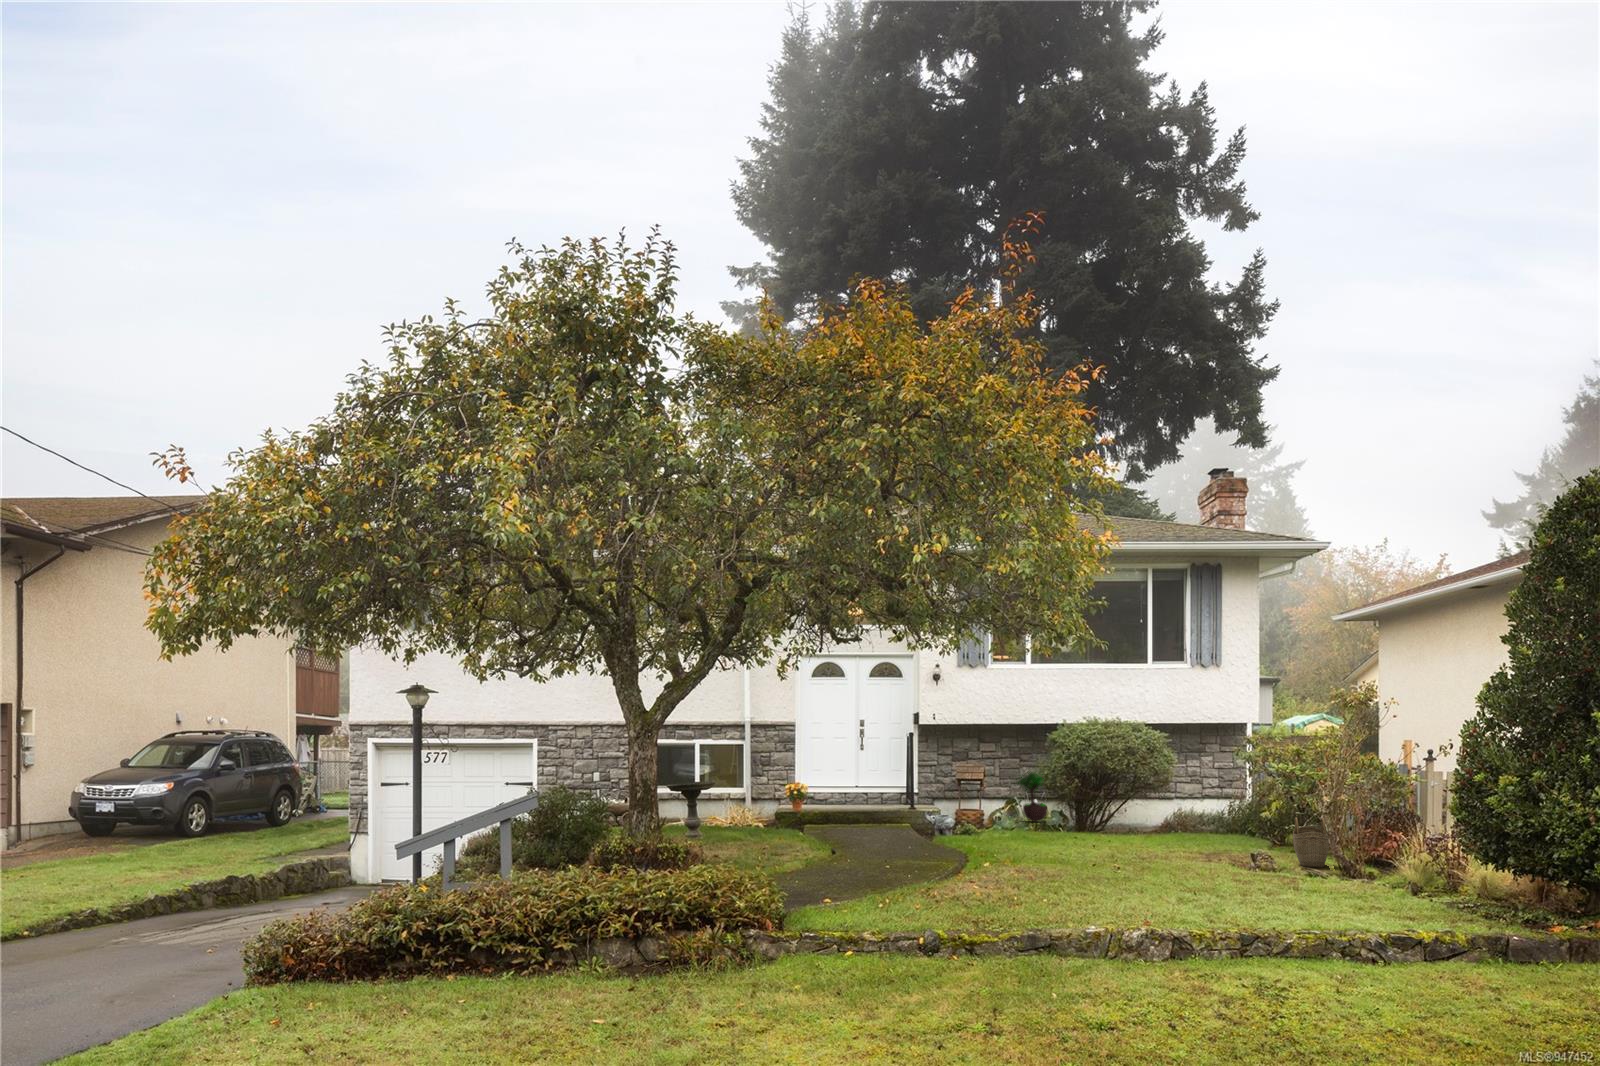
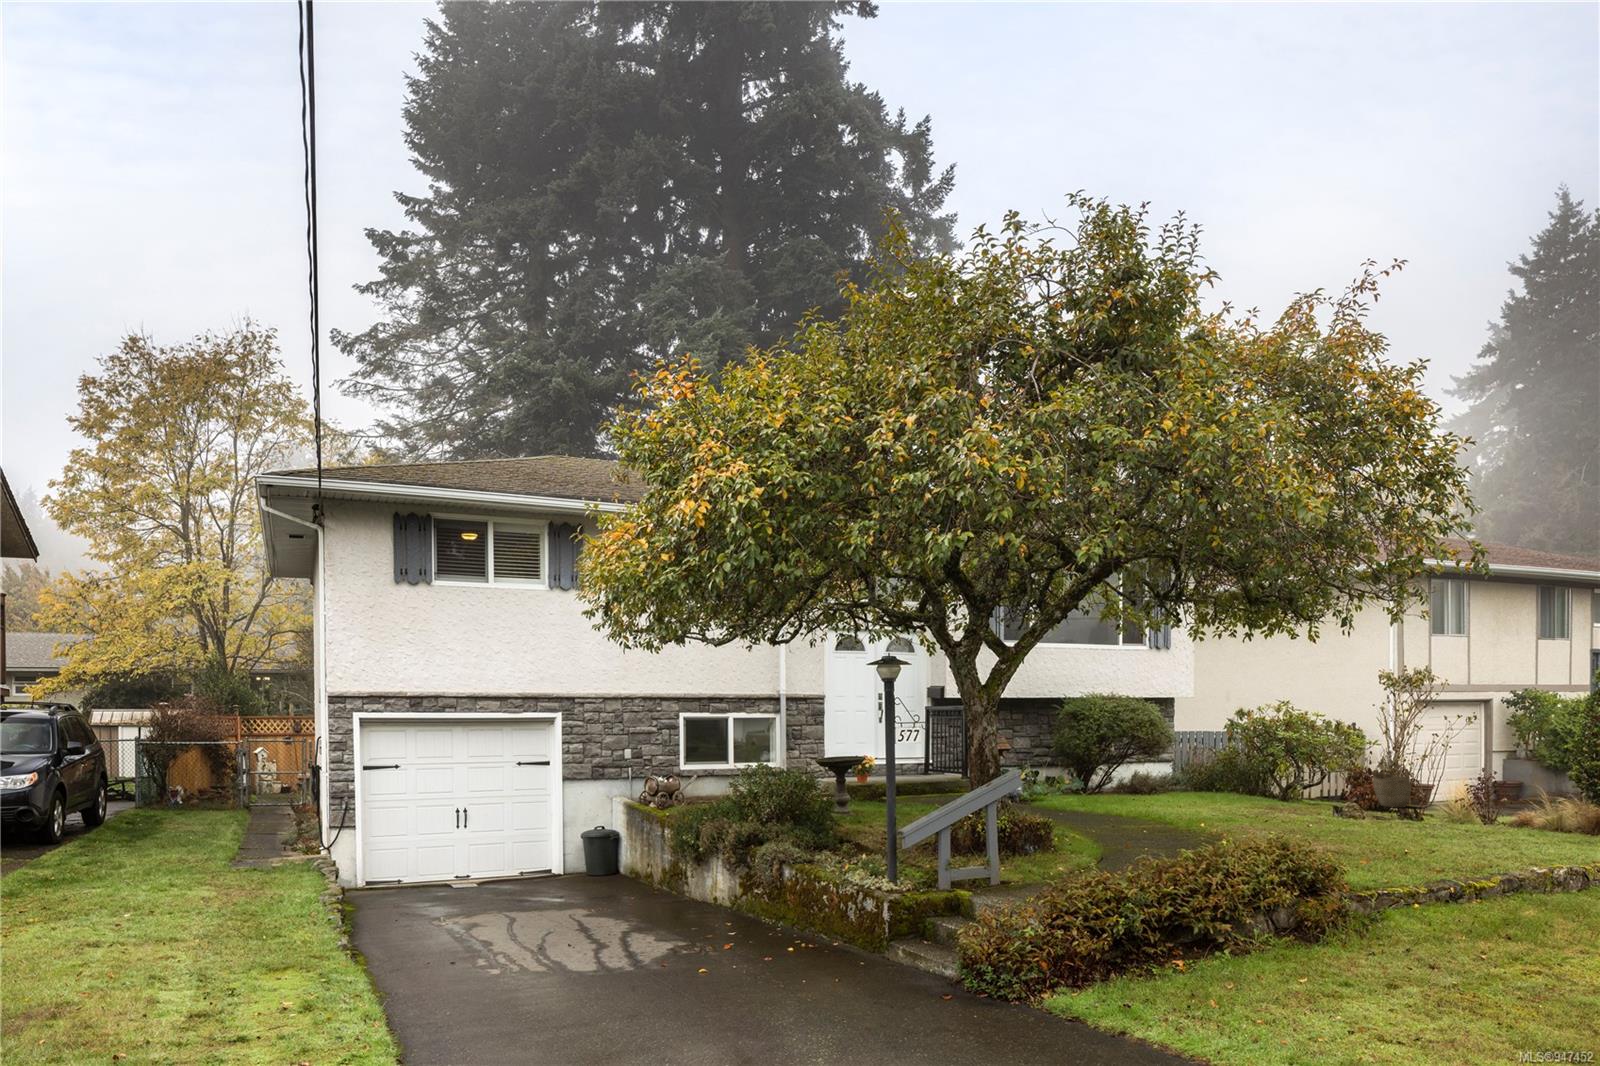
potted tree: present [1016,771,1047,822] -> none [1040,734,1072,788]

